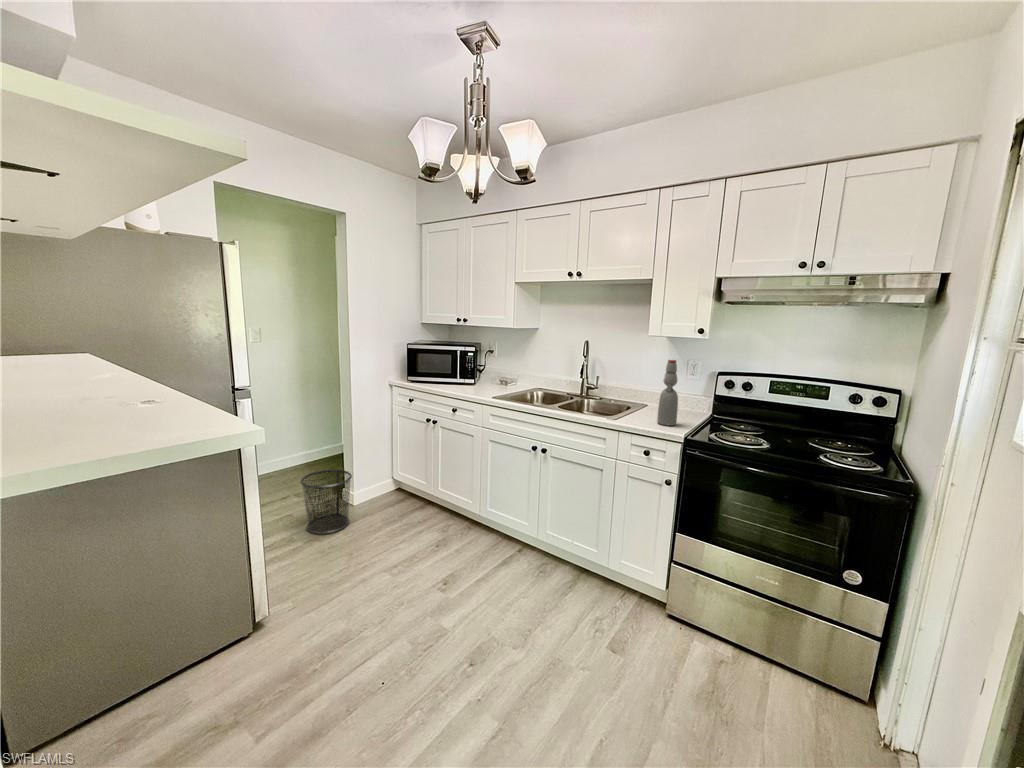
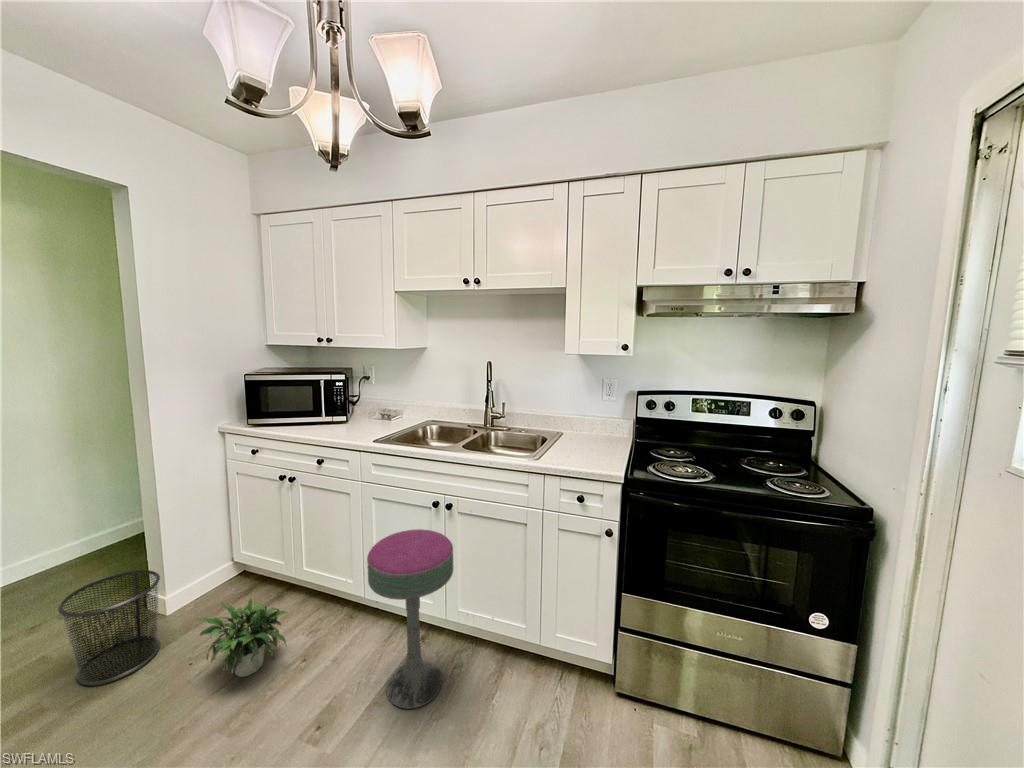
bottle: present [657,360,678,426] -> none [585,382,607,460]
bar stool: none [481,464,543,589] -> present [367,529,453,709]
potted plant: none [366,496,427,548] -> present [190,596,288,677]

